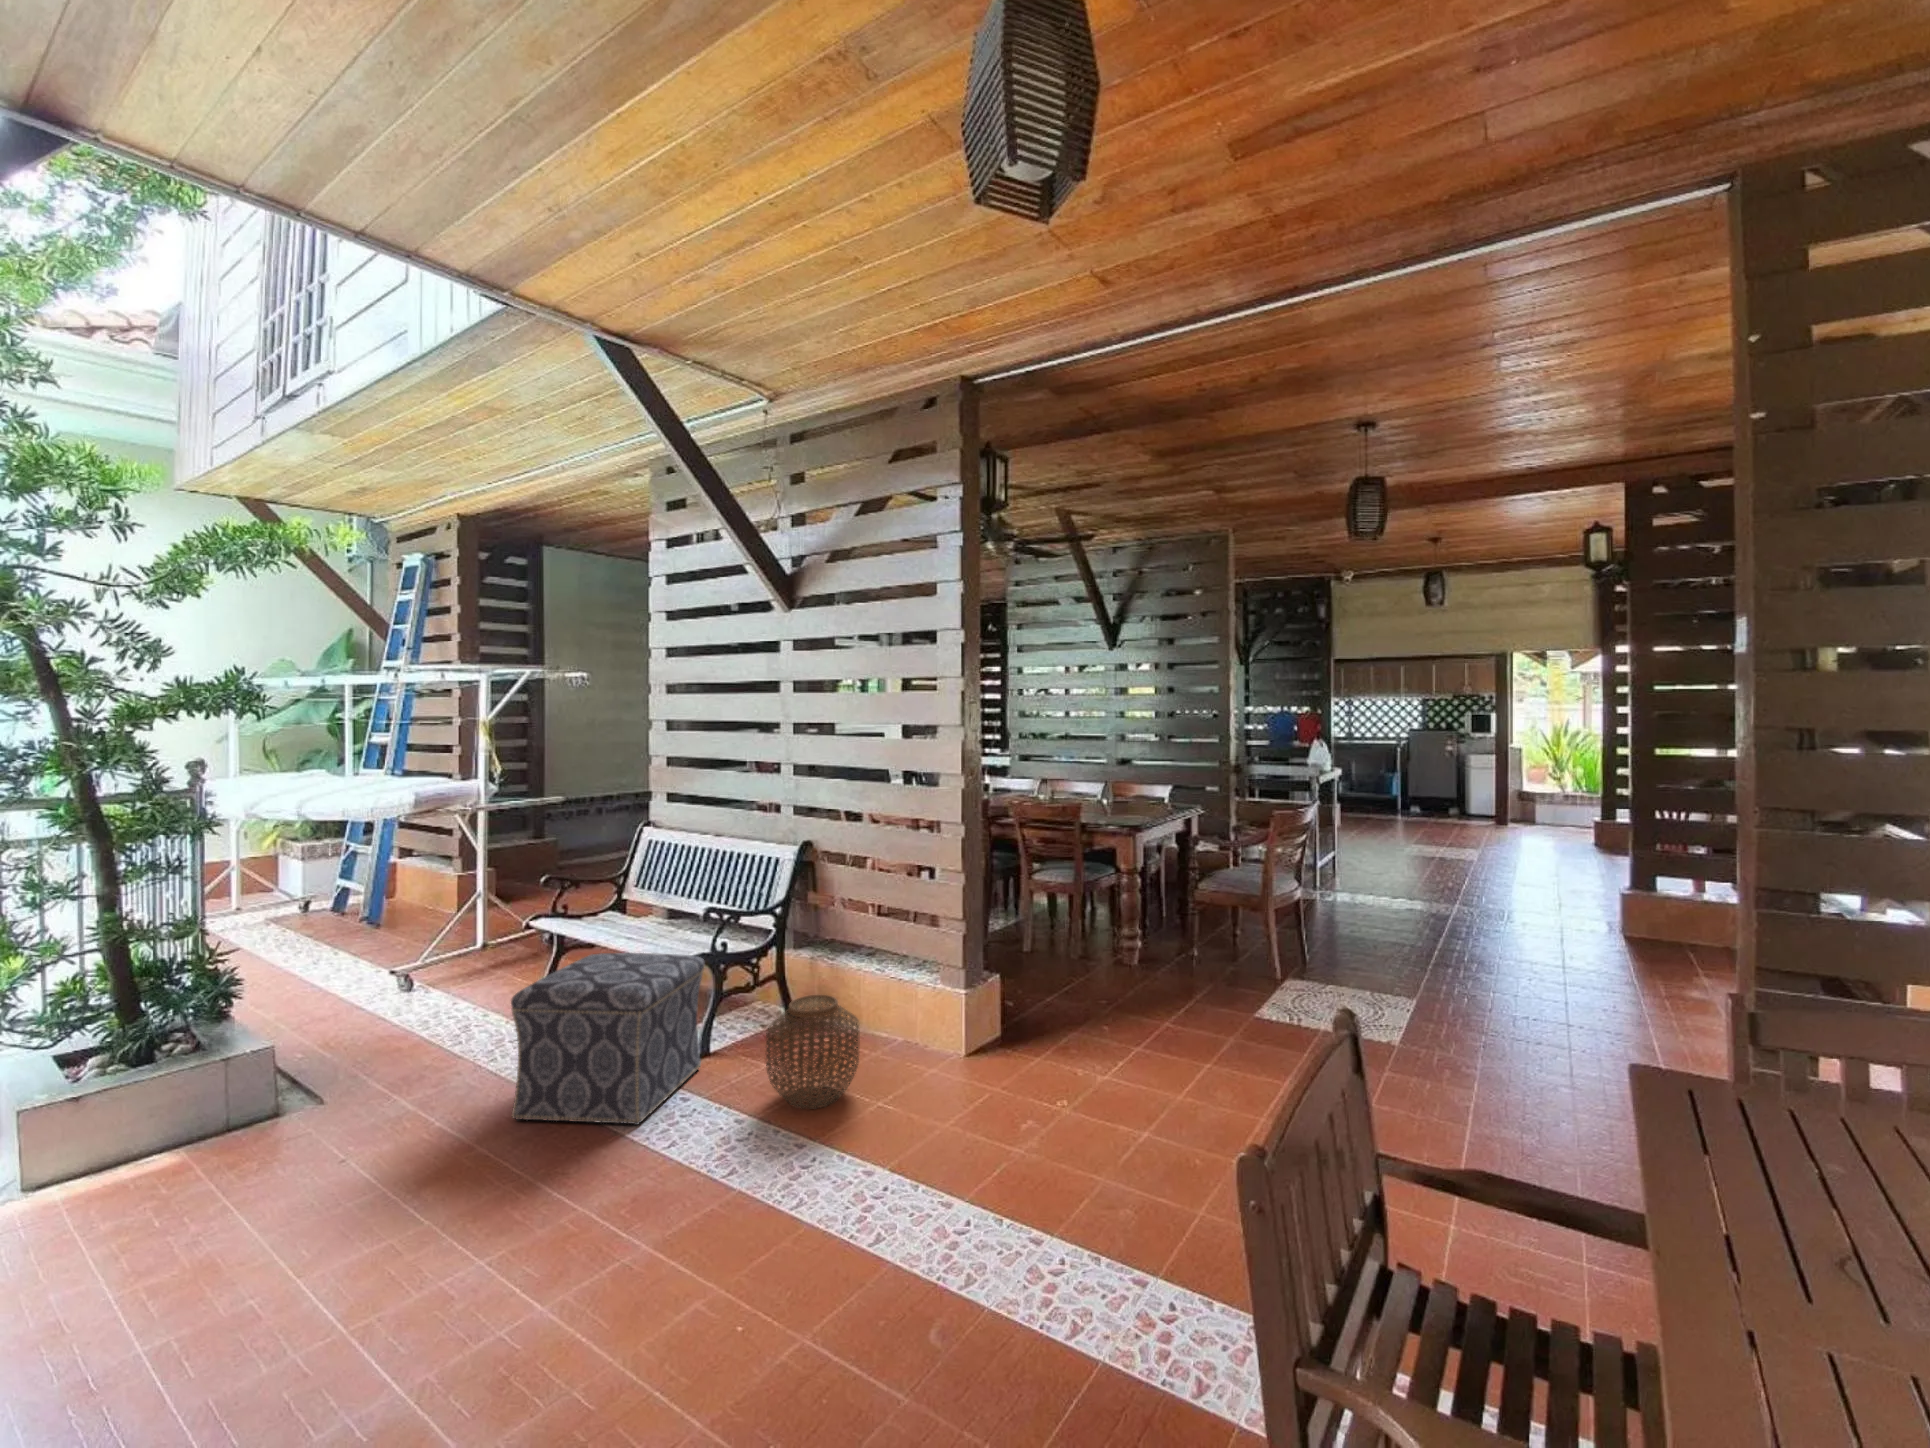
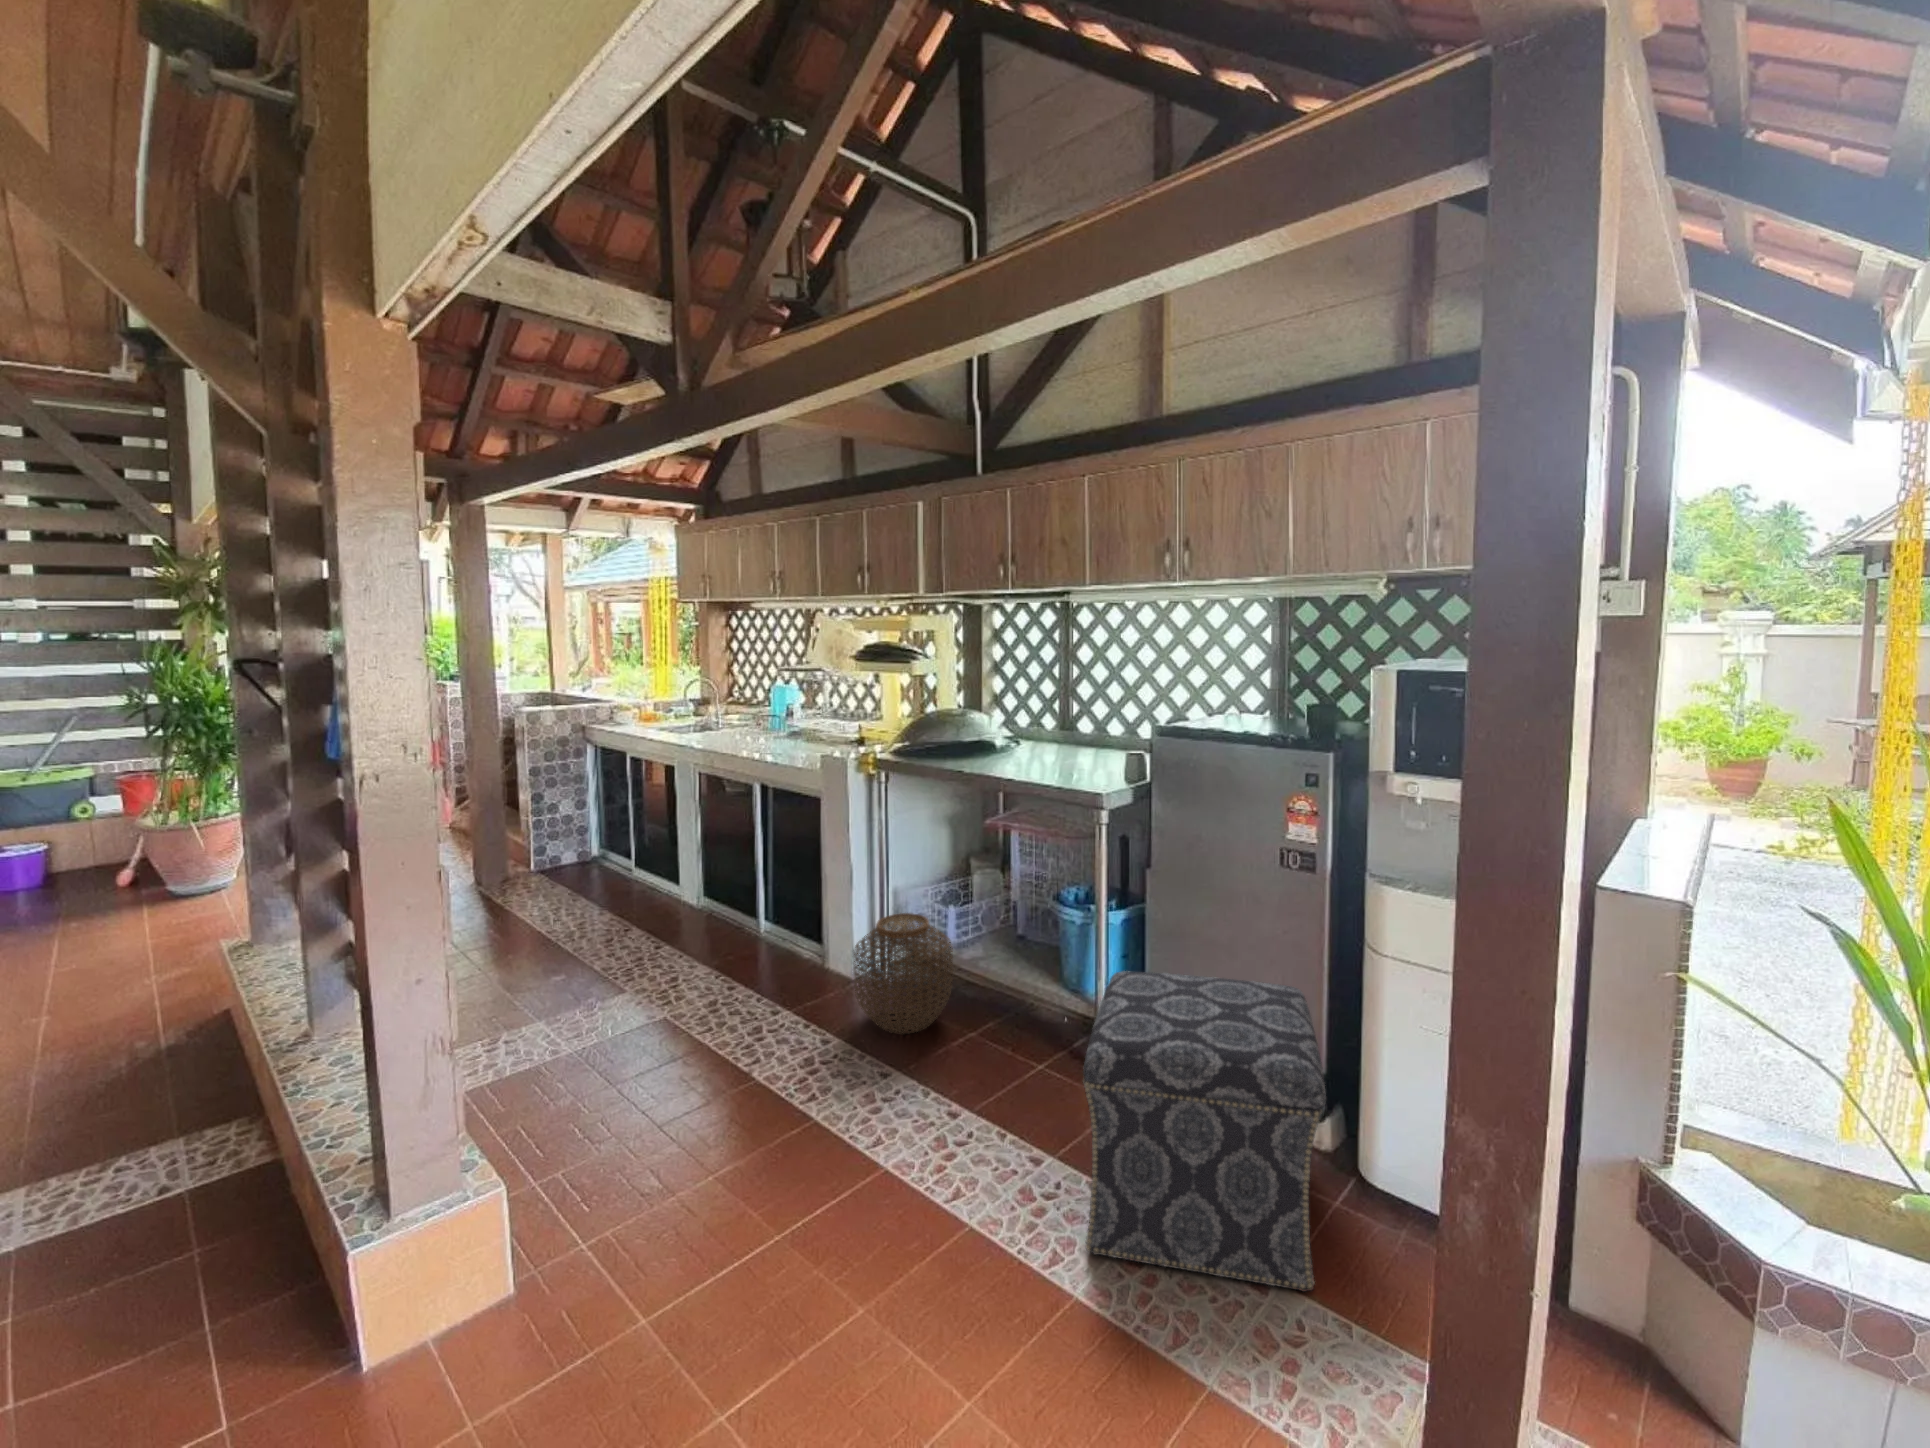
ottoman: present [511,953,704,1125] -> present [1083,971,1326,1292]

